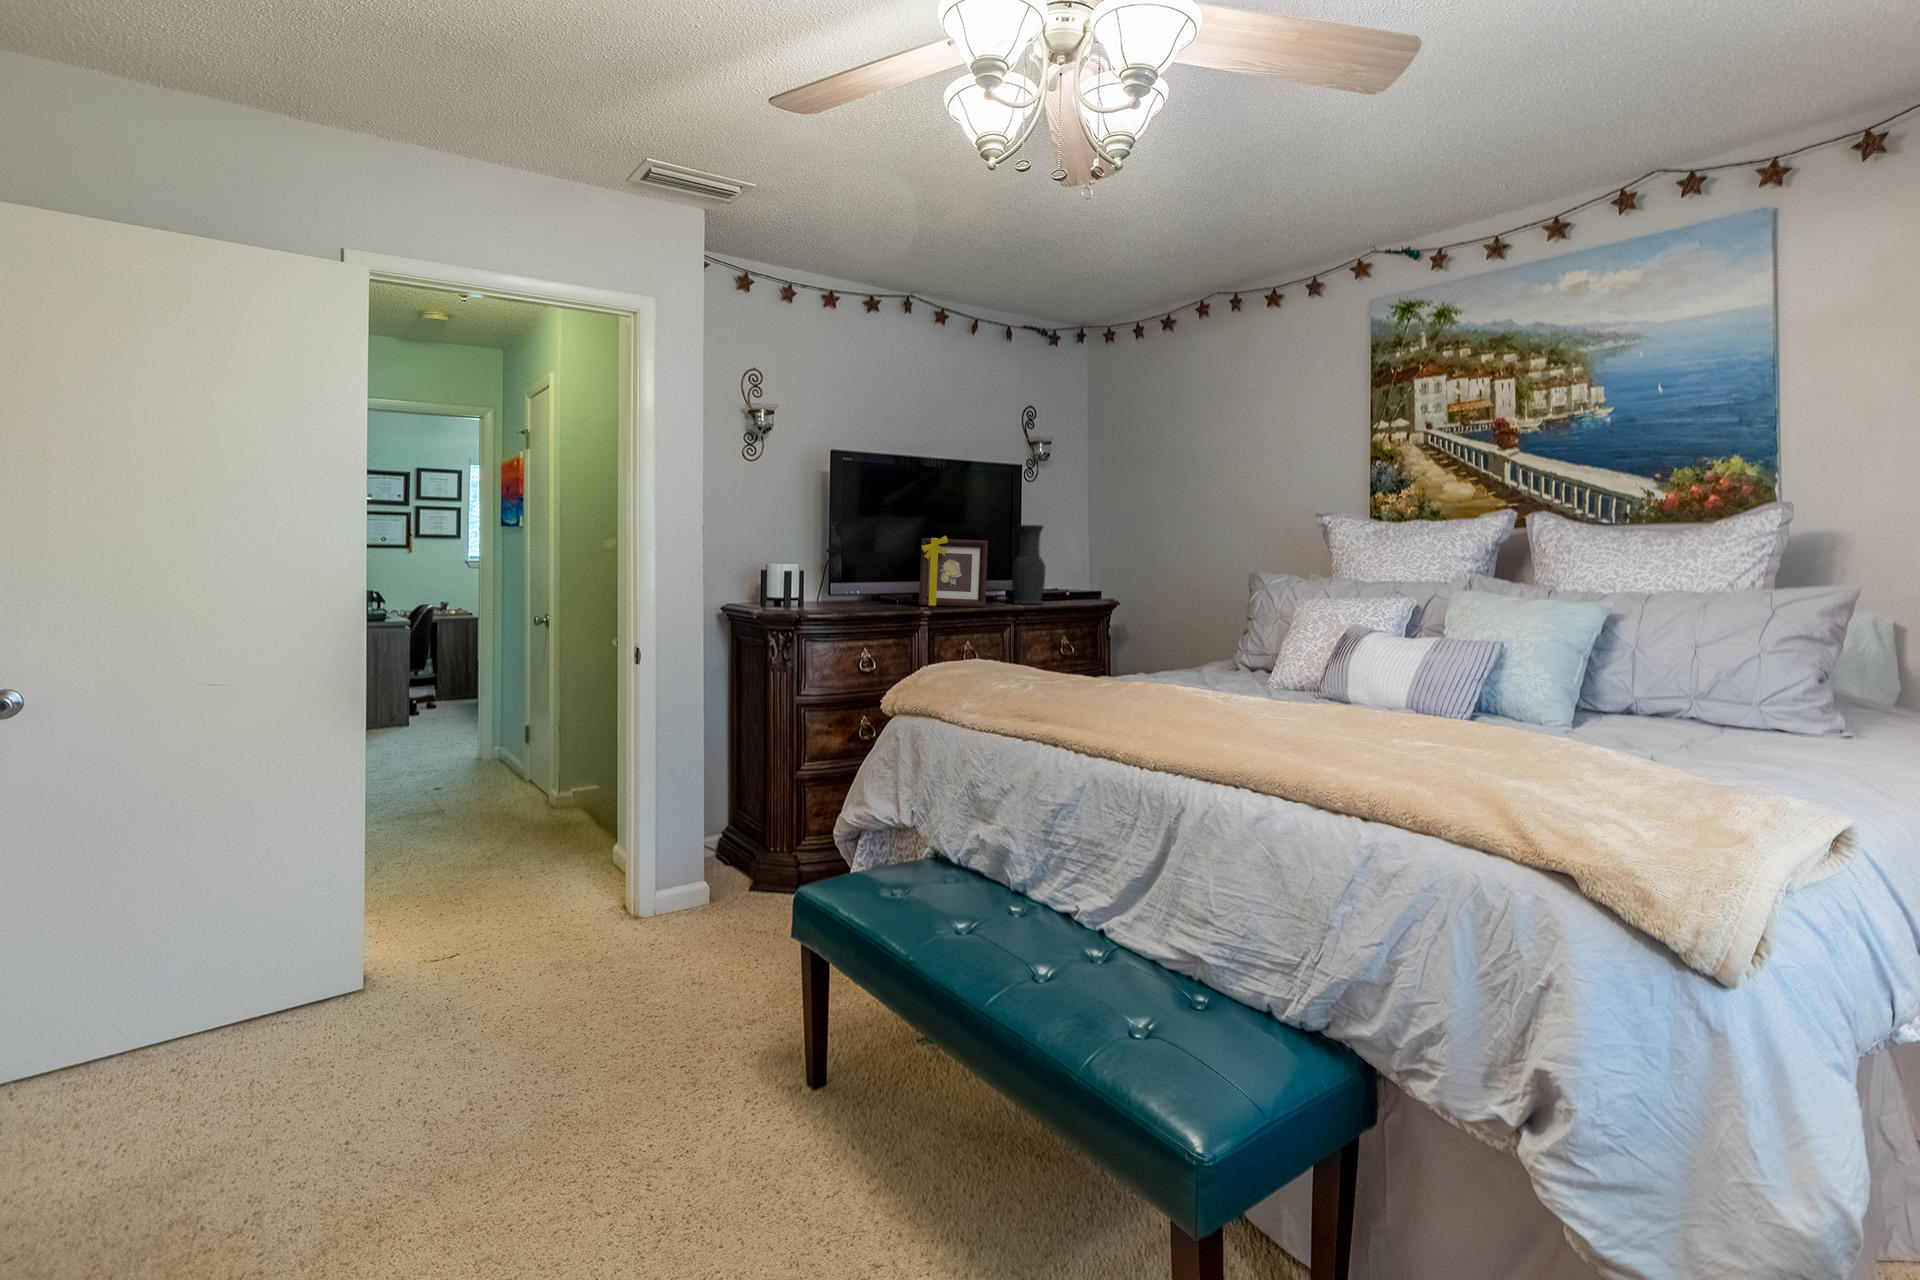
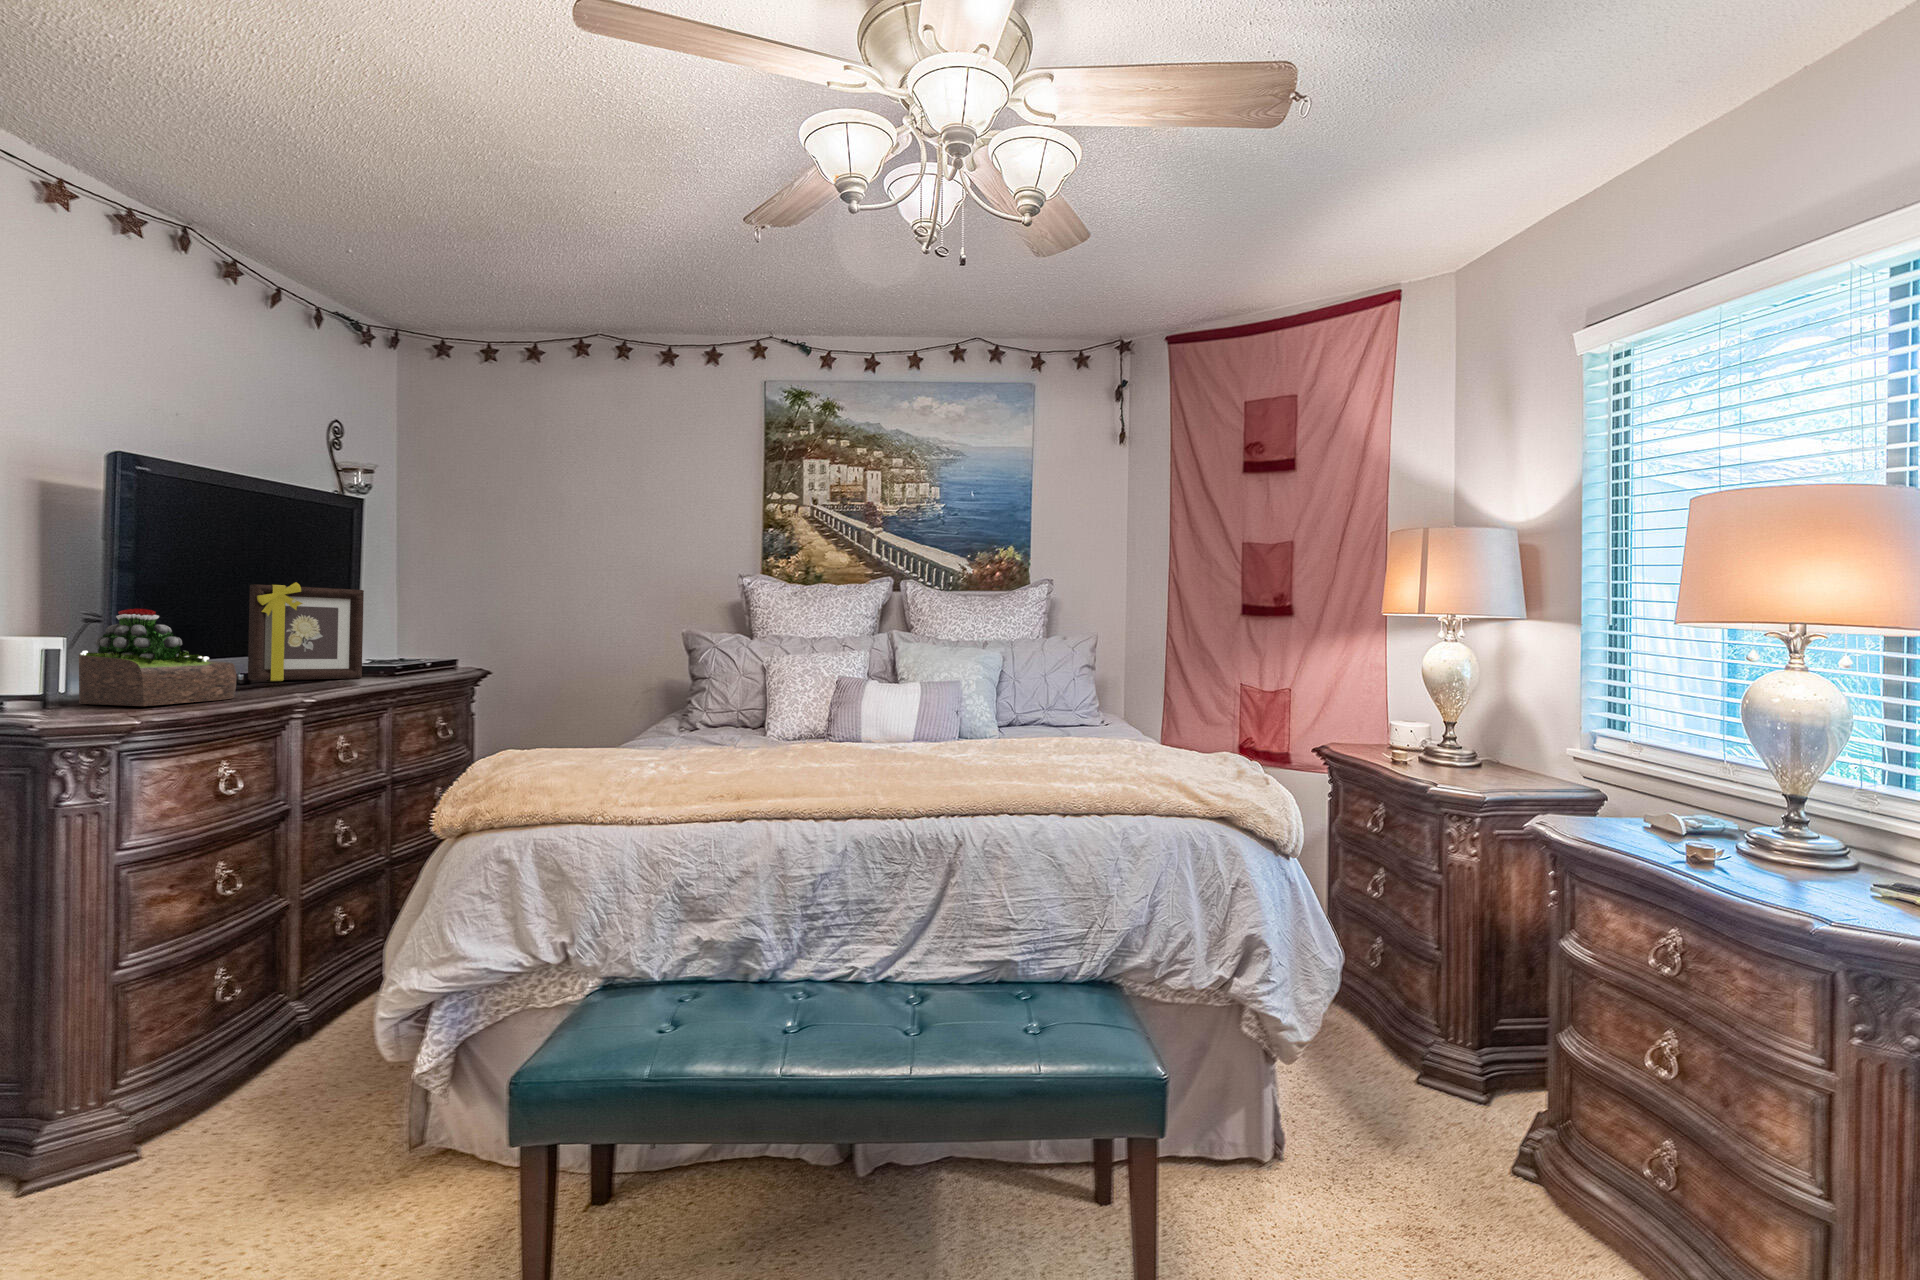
vase: present [1012,525,1045,604] -> none [372,570,424,671]
succulent plant: none [807,554,879,614] -> present [79,609,237,706]

